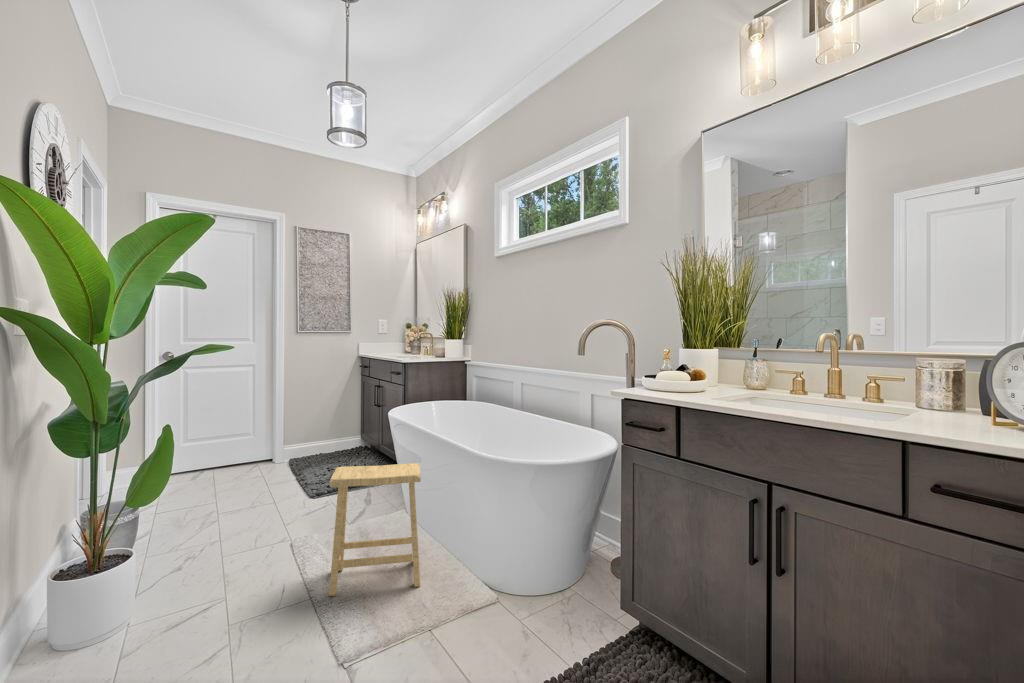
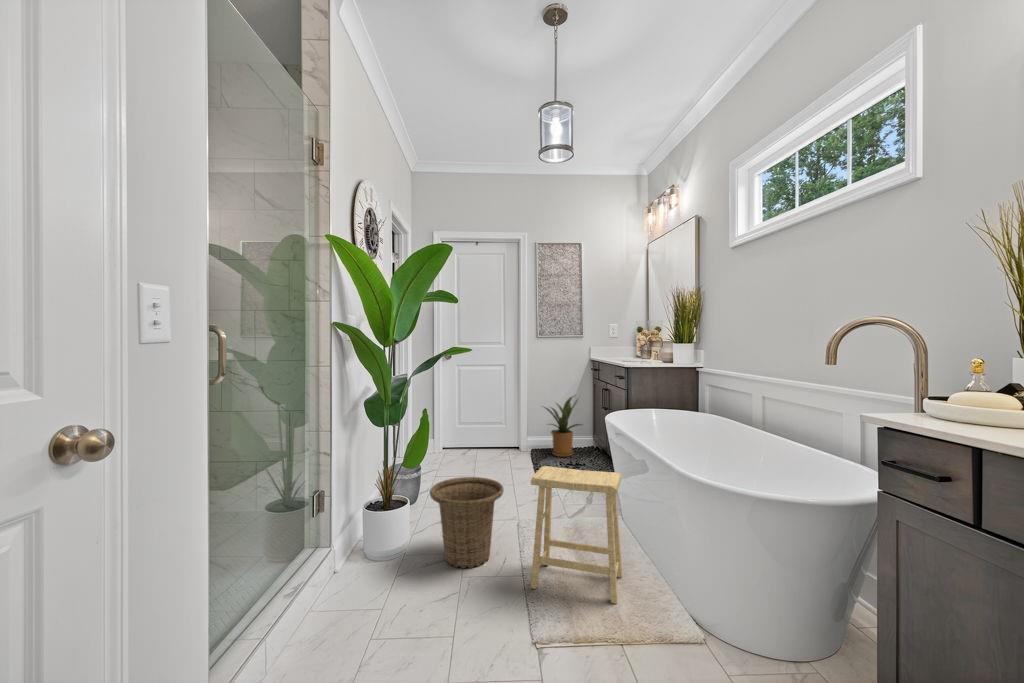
house plant: none [297,394,352,462] -> present [544,396,583,457]
basket: none [190,492,289,599] -> present [430,477,504,568]

